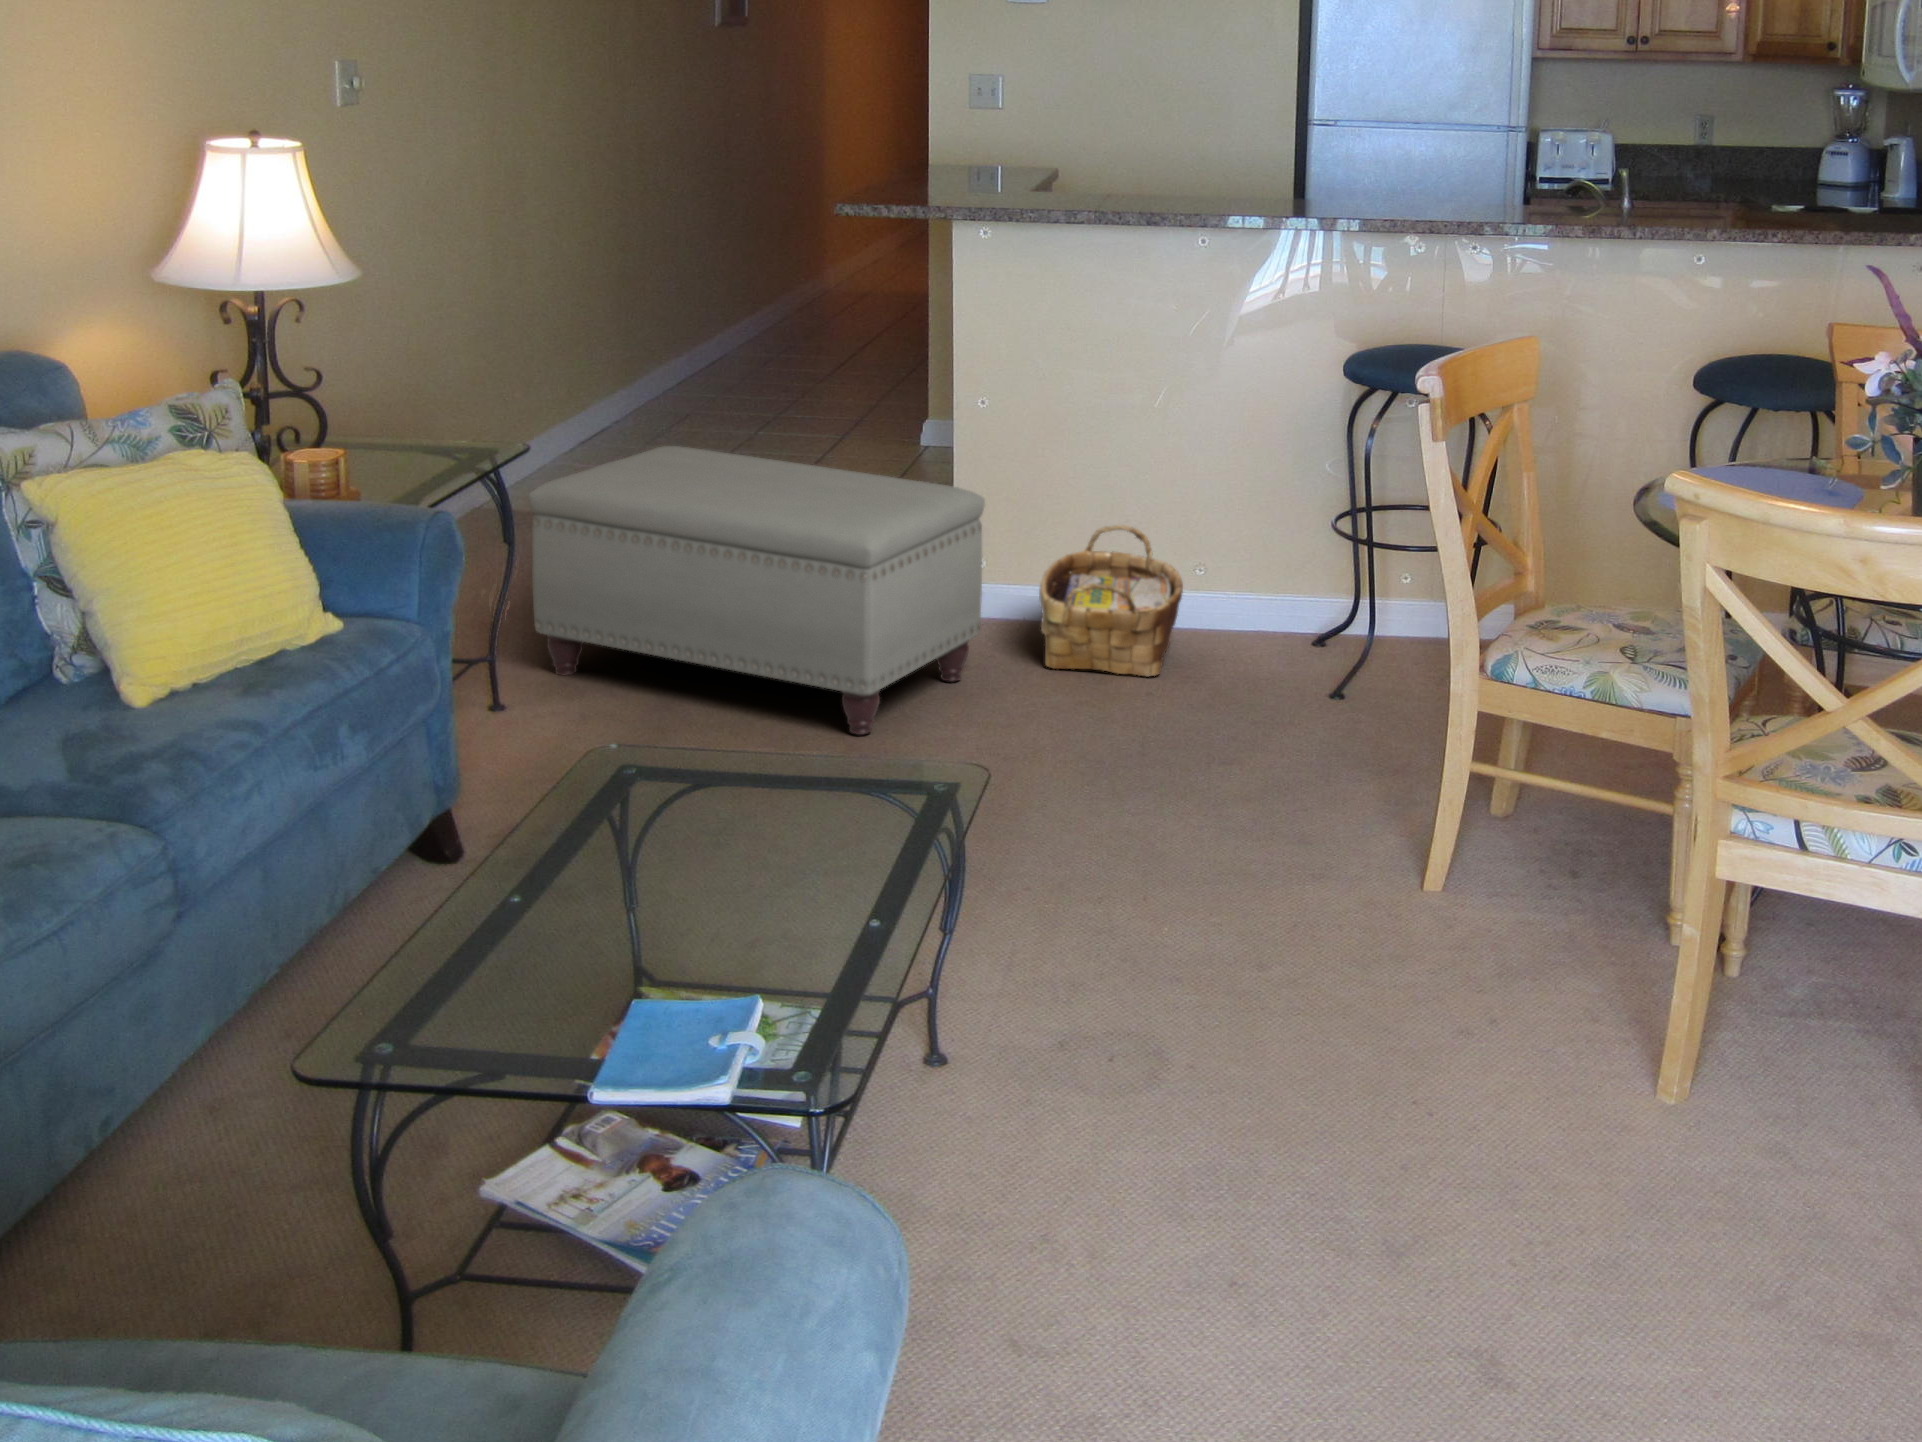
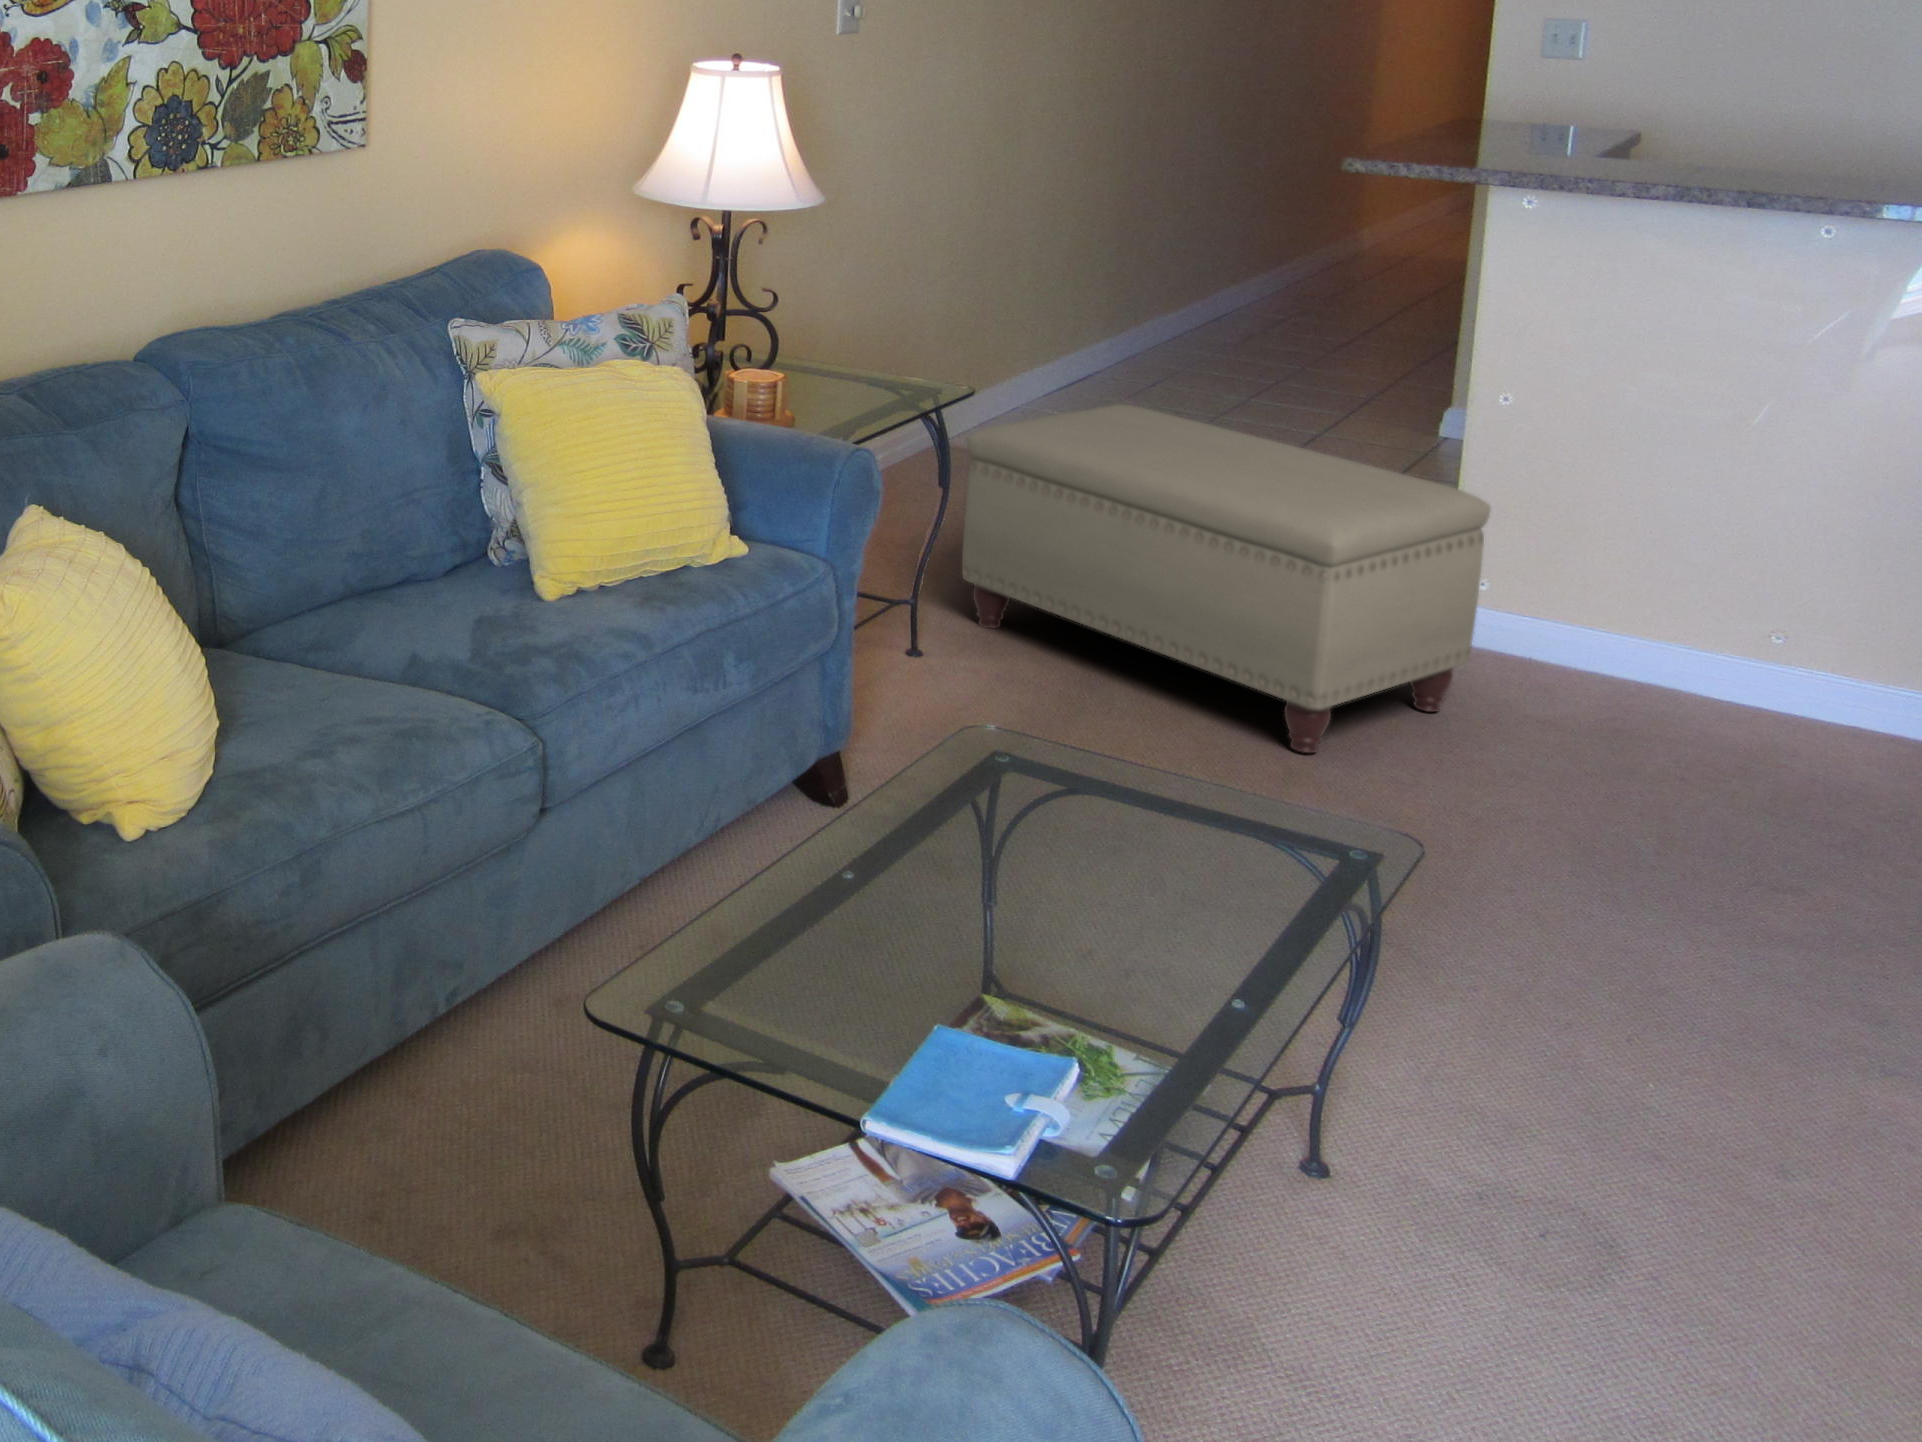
woven basket: present [1039,525,1183,677] -> none [1552,560,1759,753]

